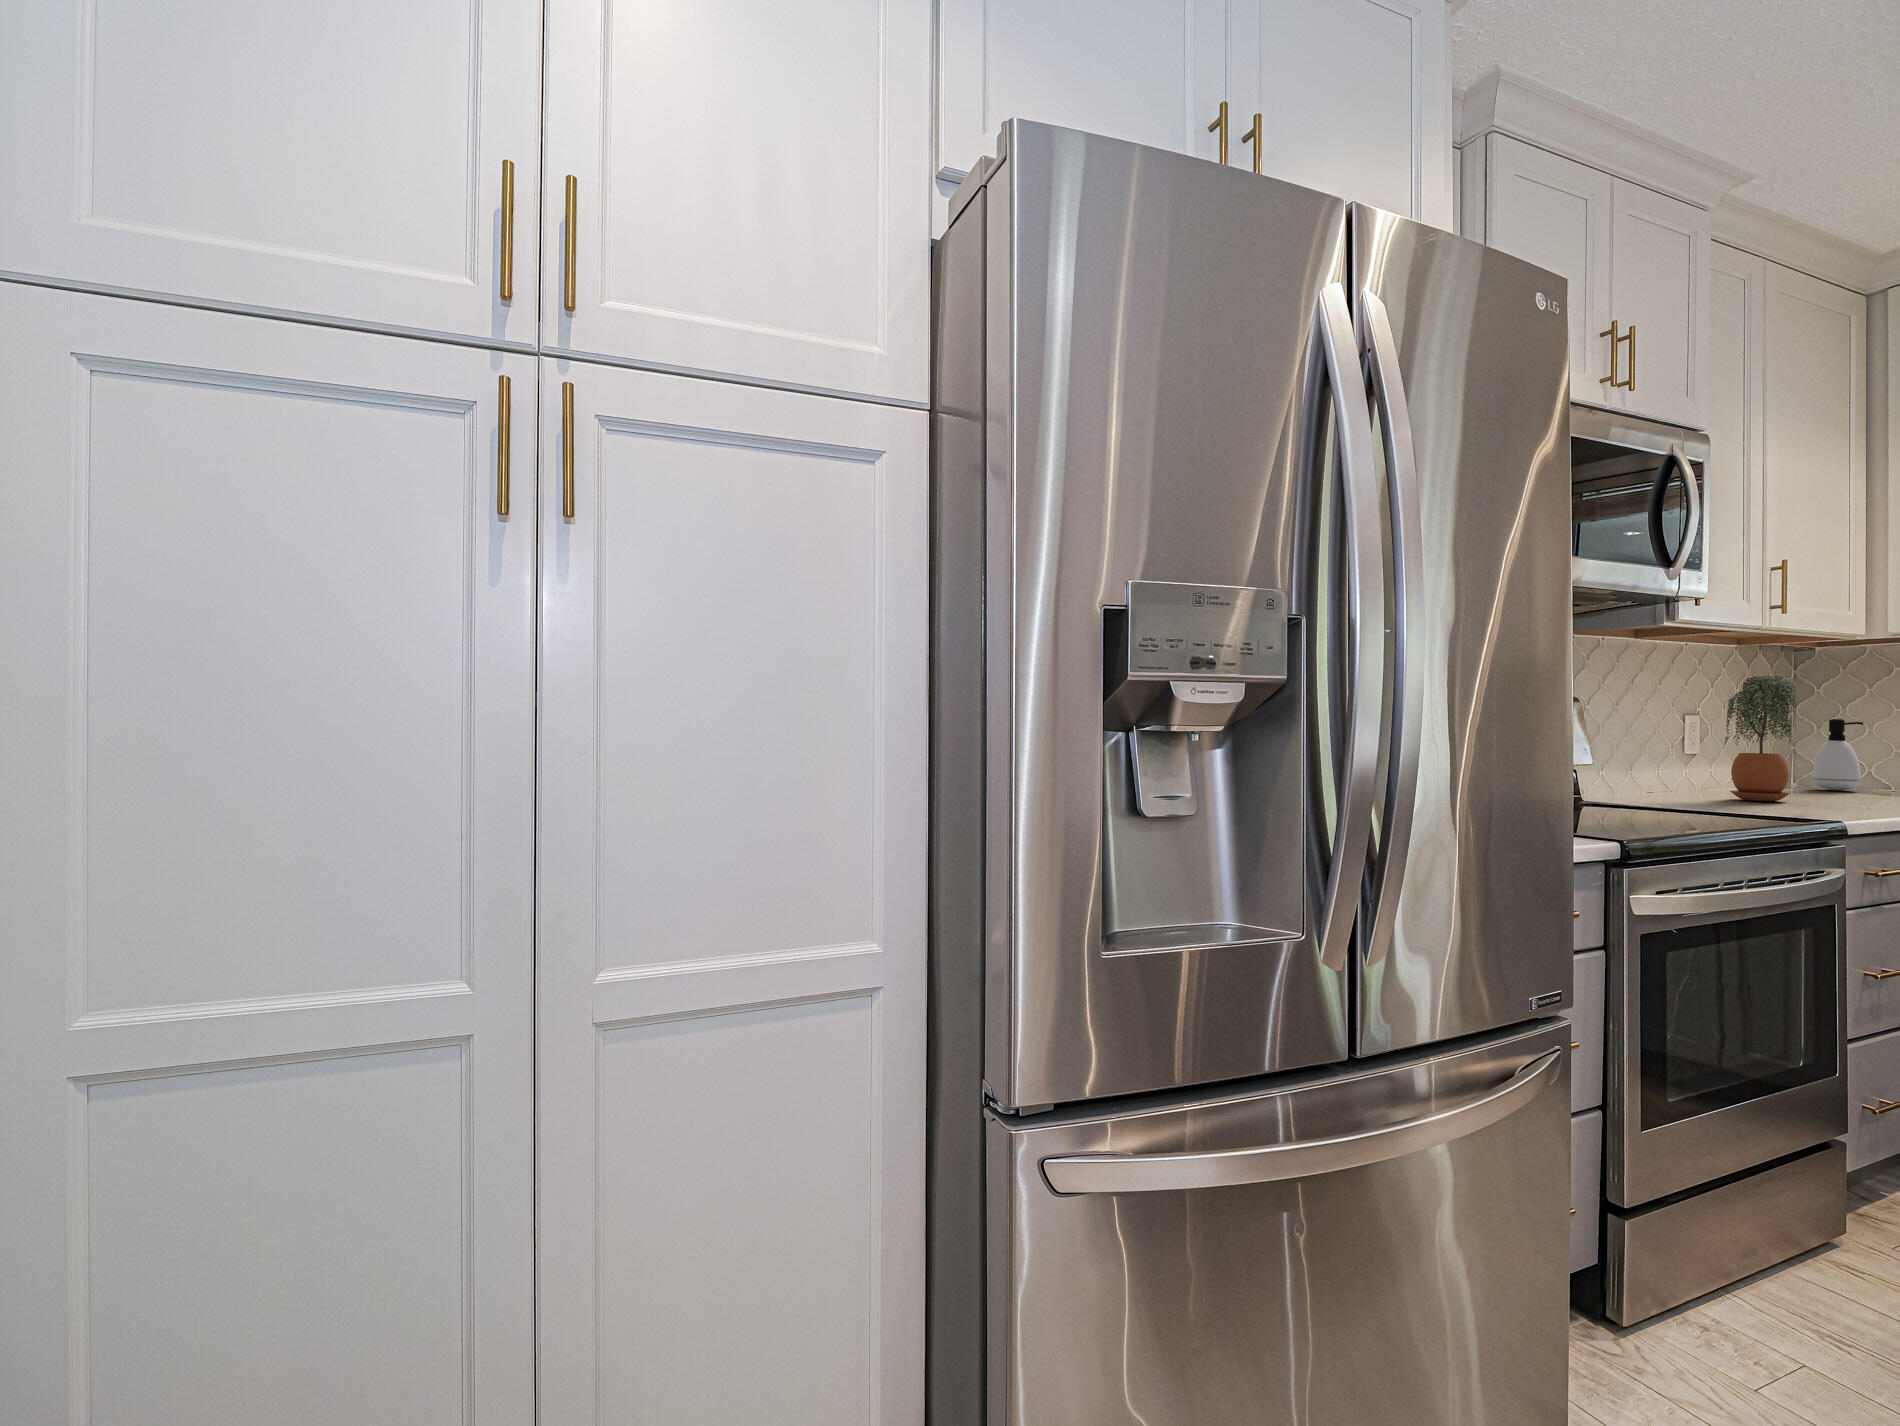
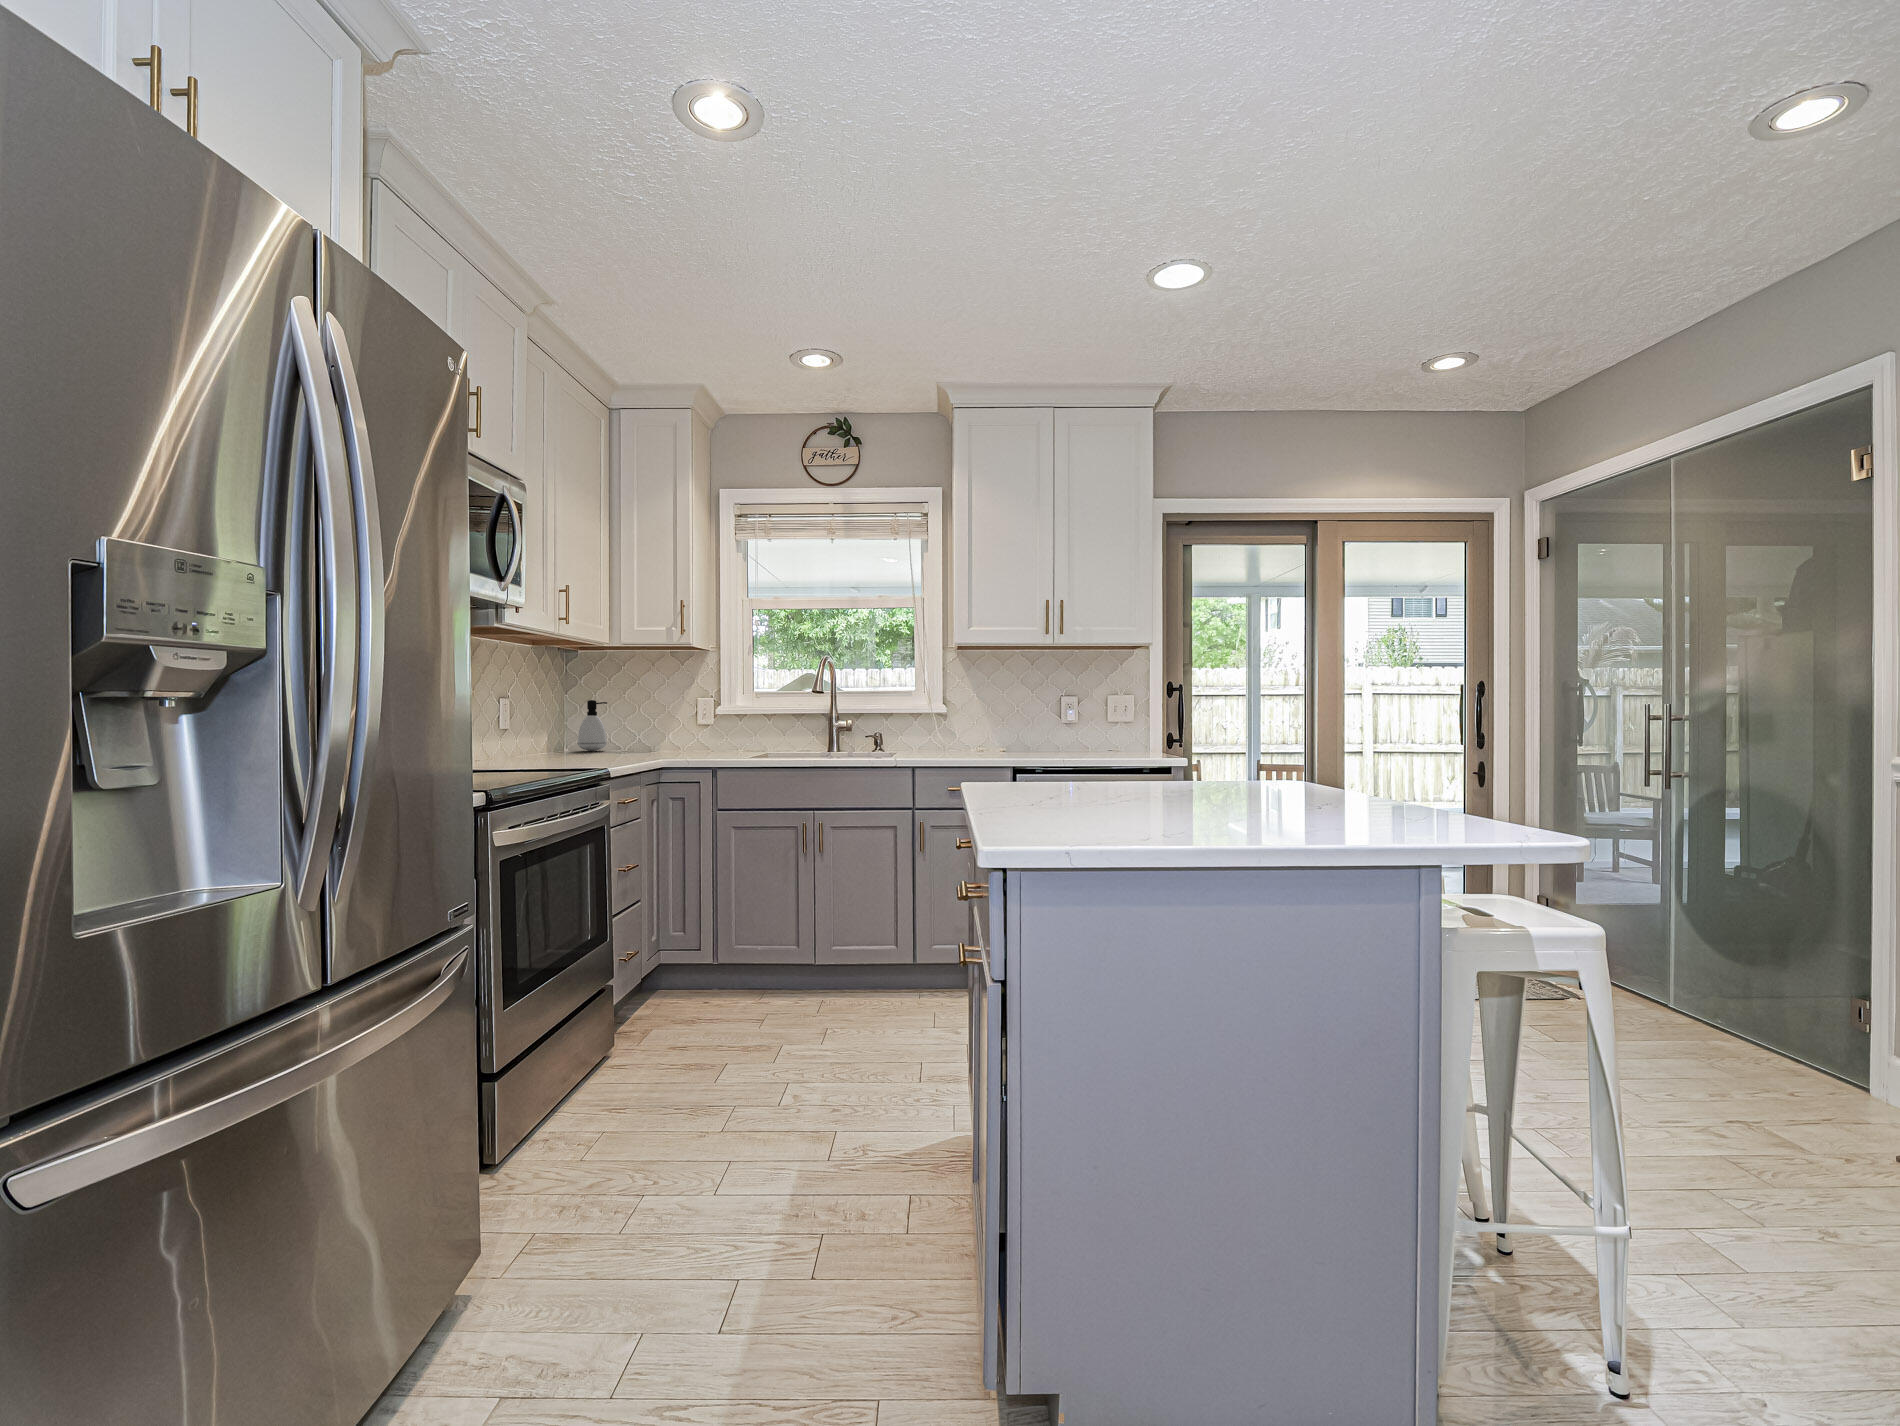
potted plant: present [1725,676,1796,801] -> none [526,667,574,760]

